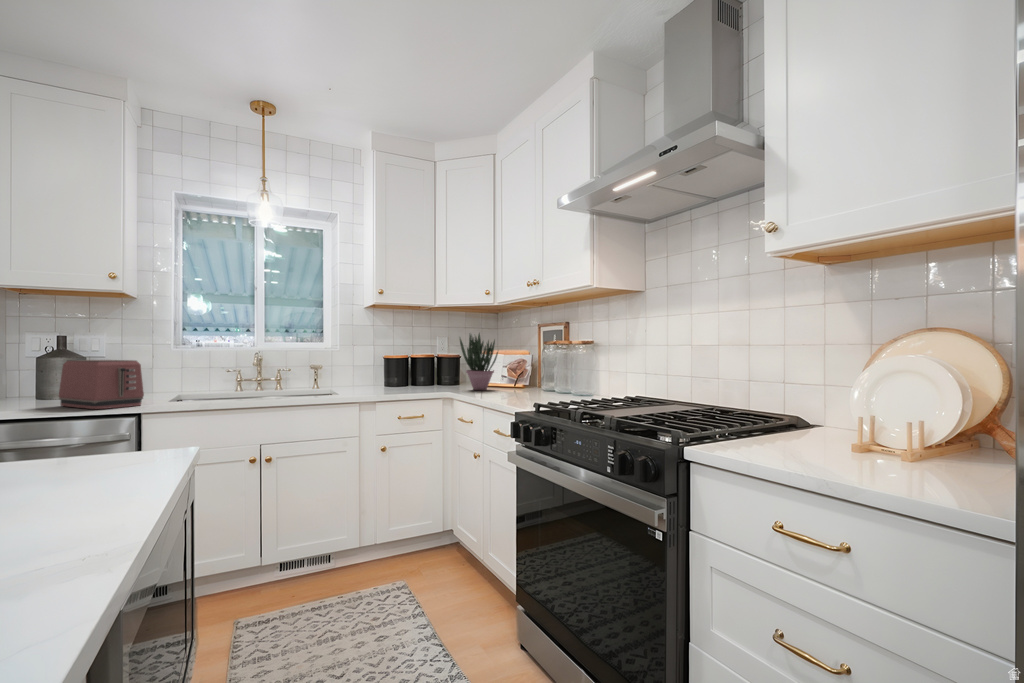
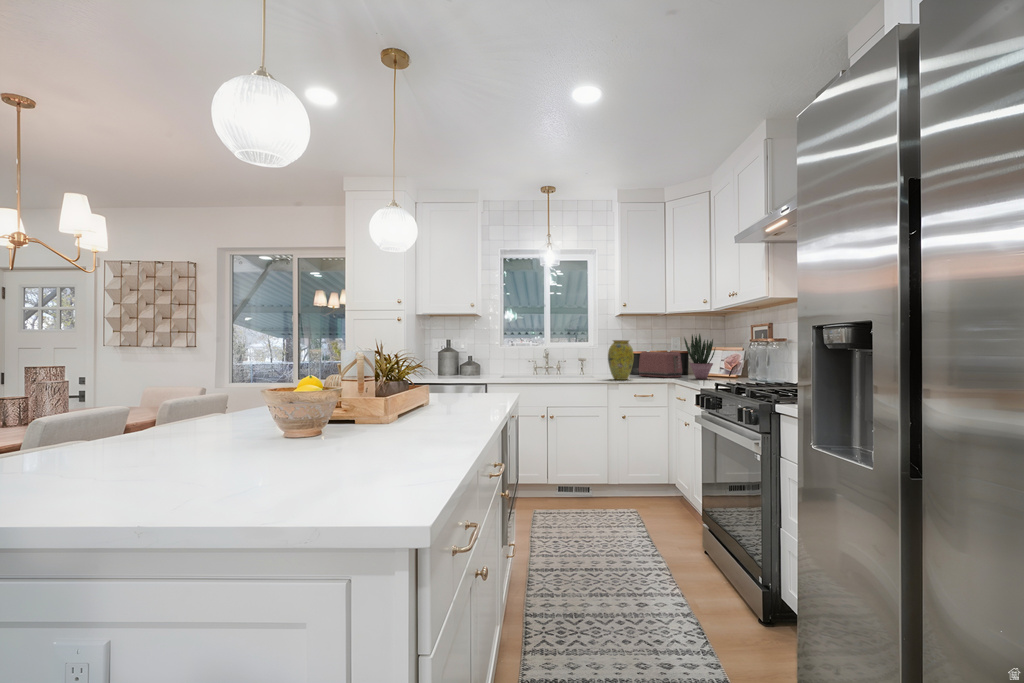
vase: none [360,340,397,396] -> present [608,340,634,380]
toaster: present [59,360,144,409] -> present [639,352,682,377]

